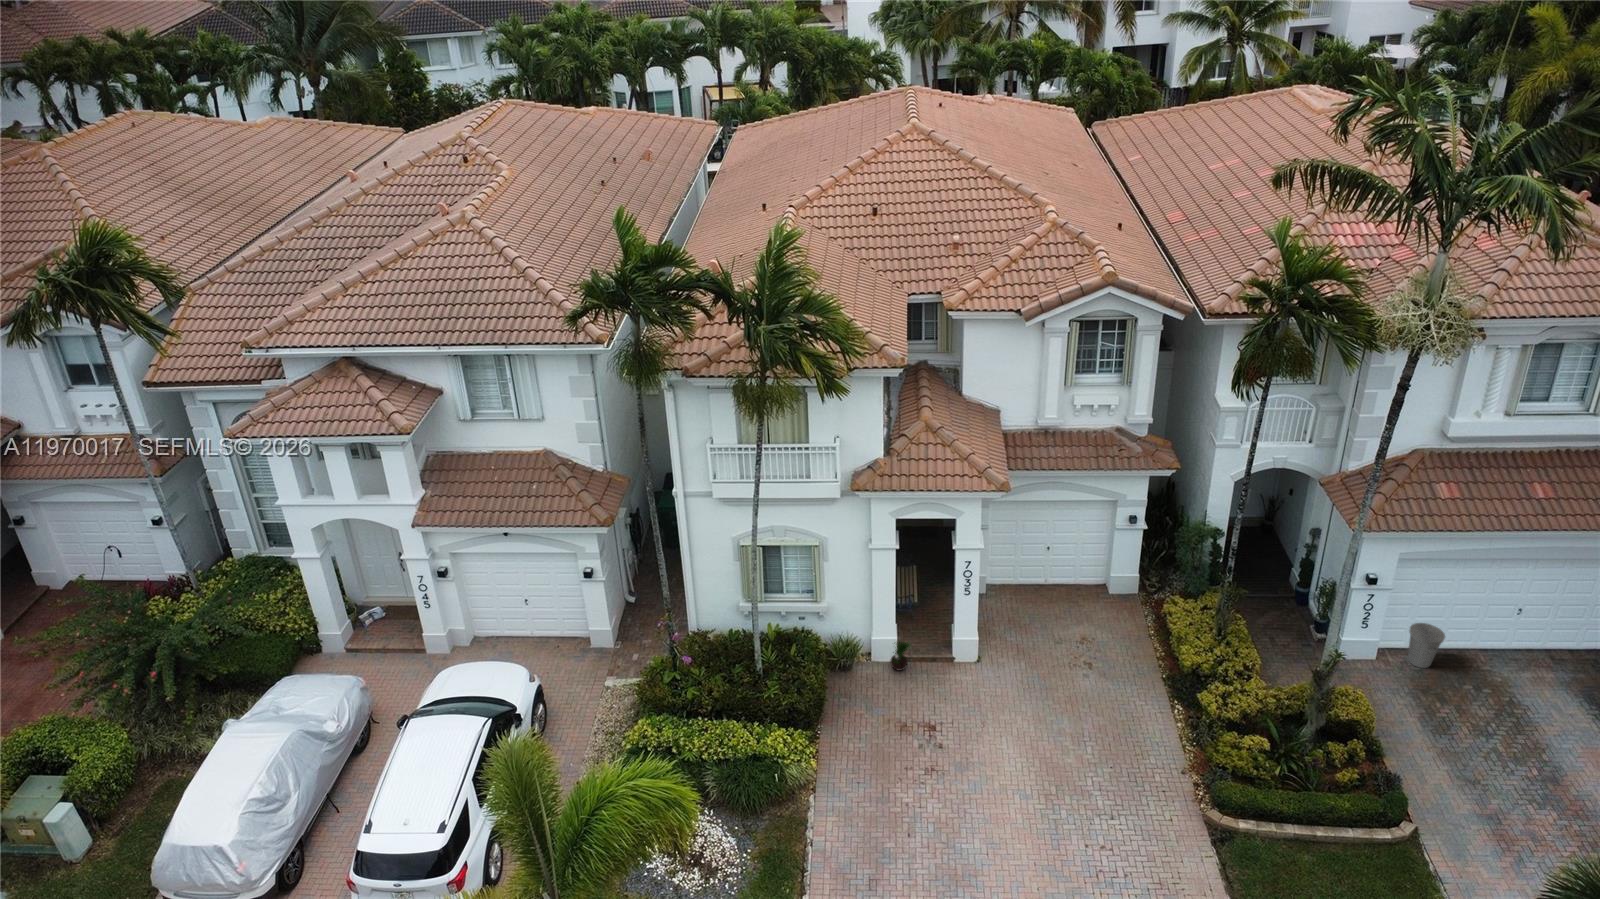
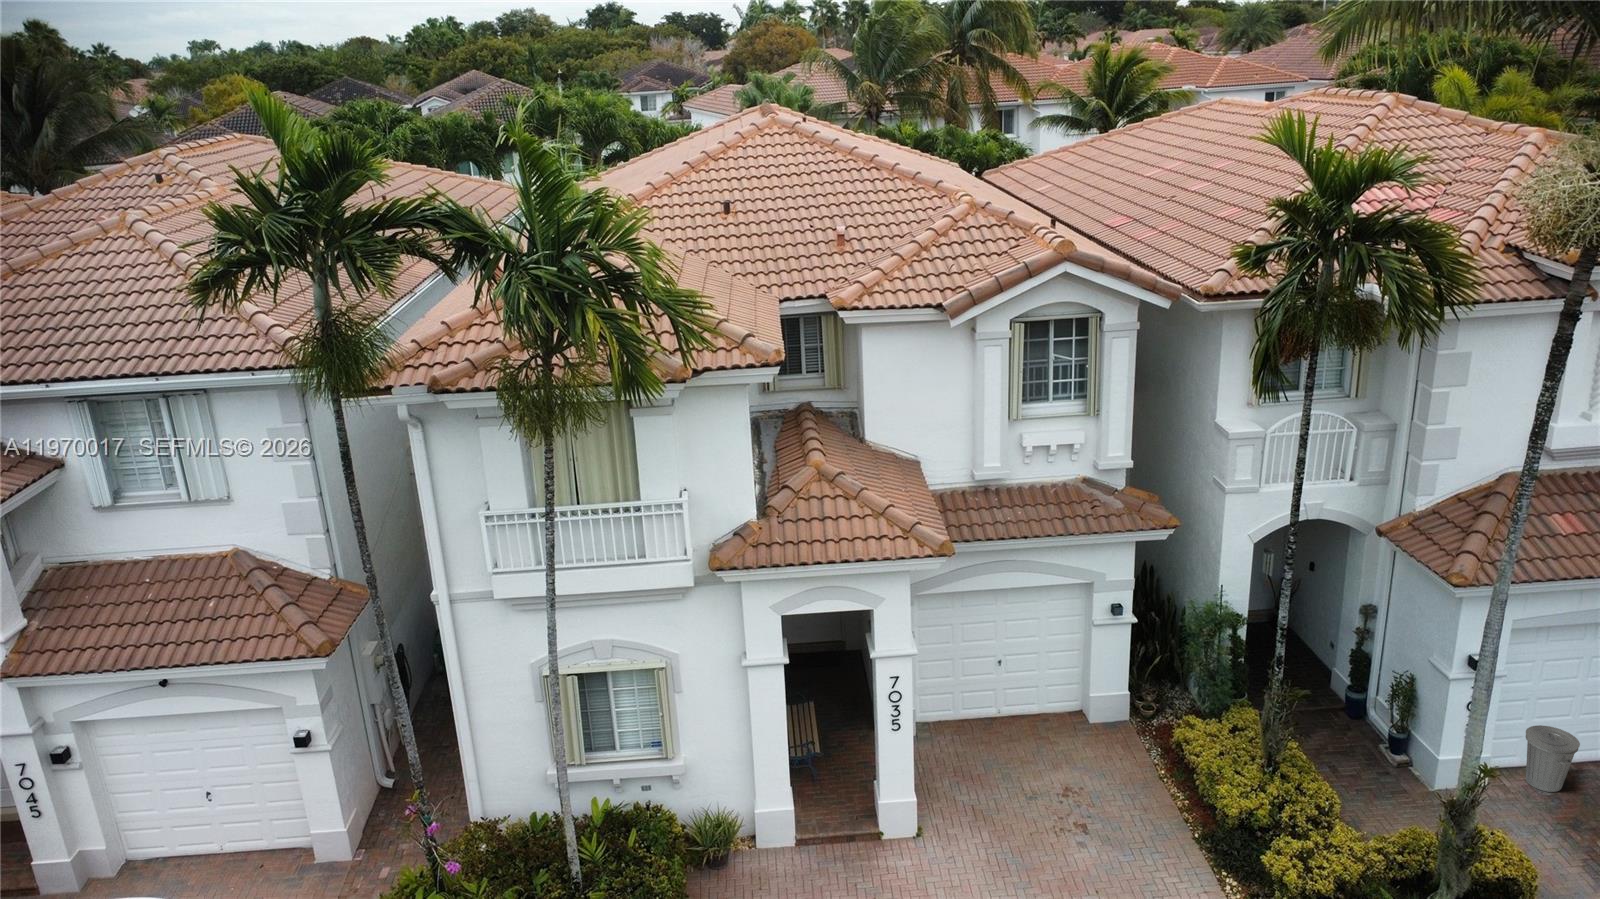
potted tree: present [890,641,911,670] -> none [786,808,819,860]

